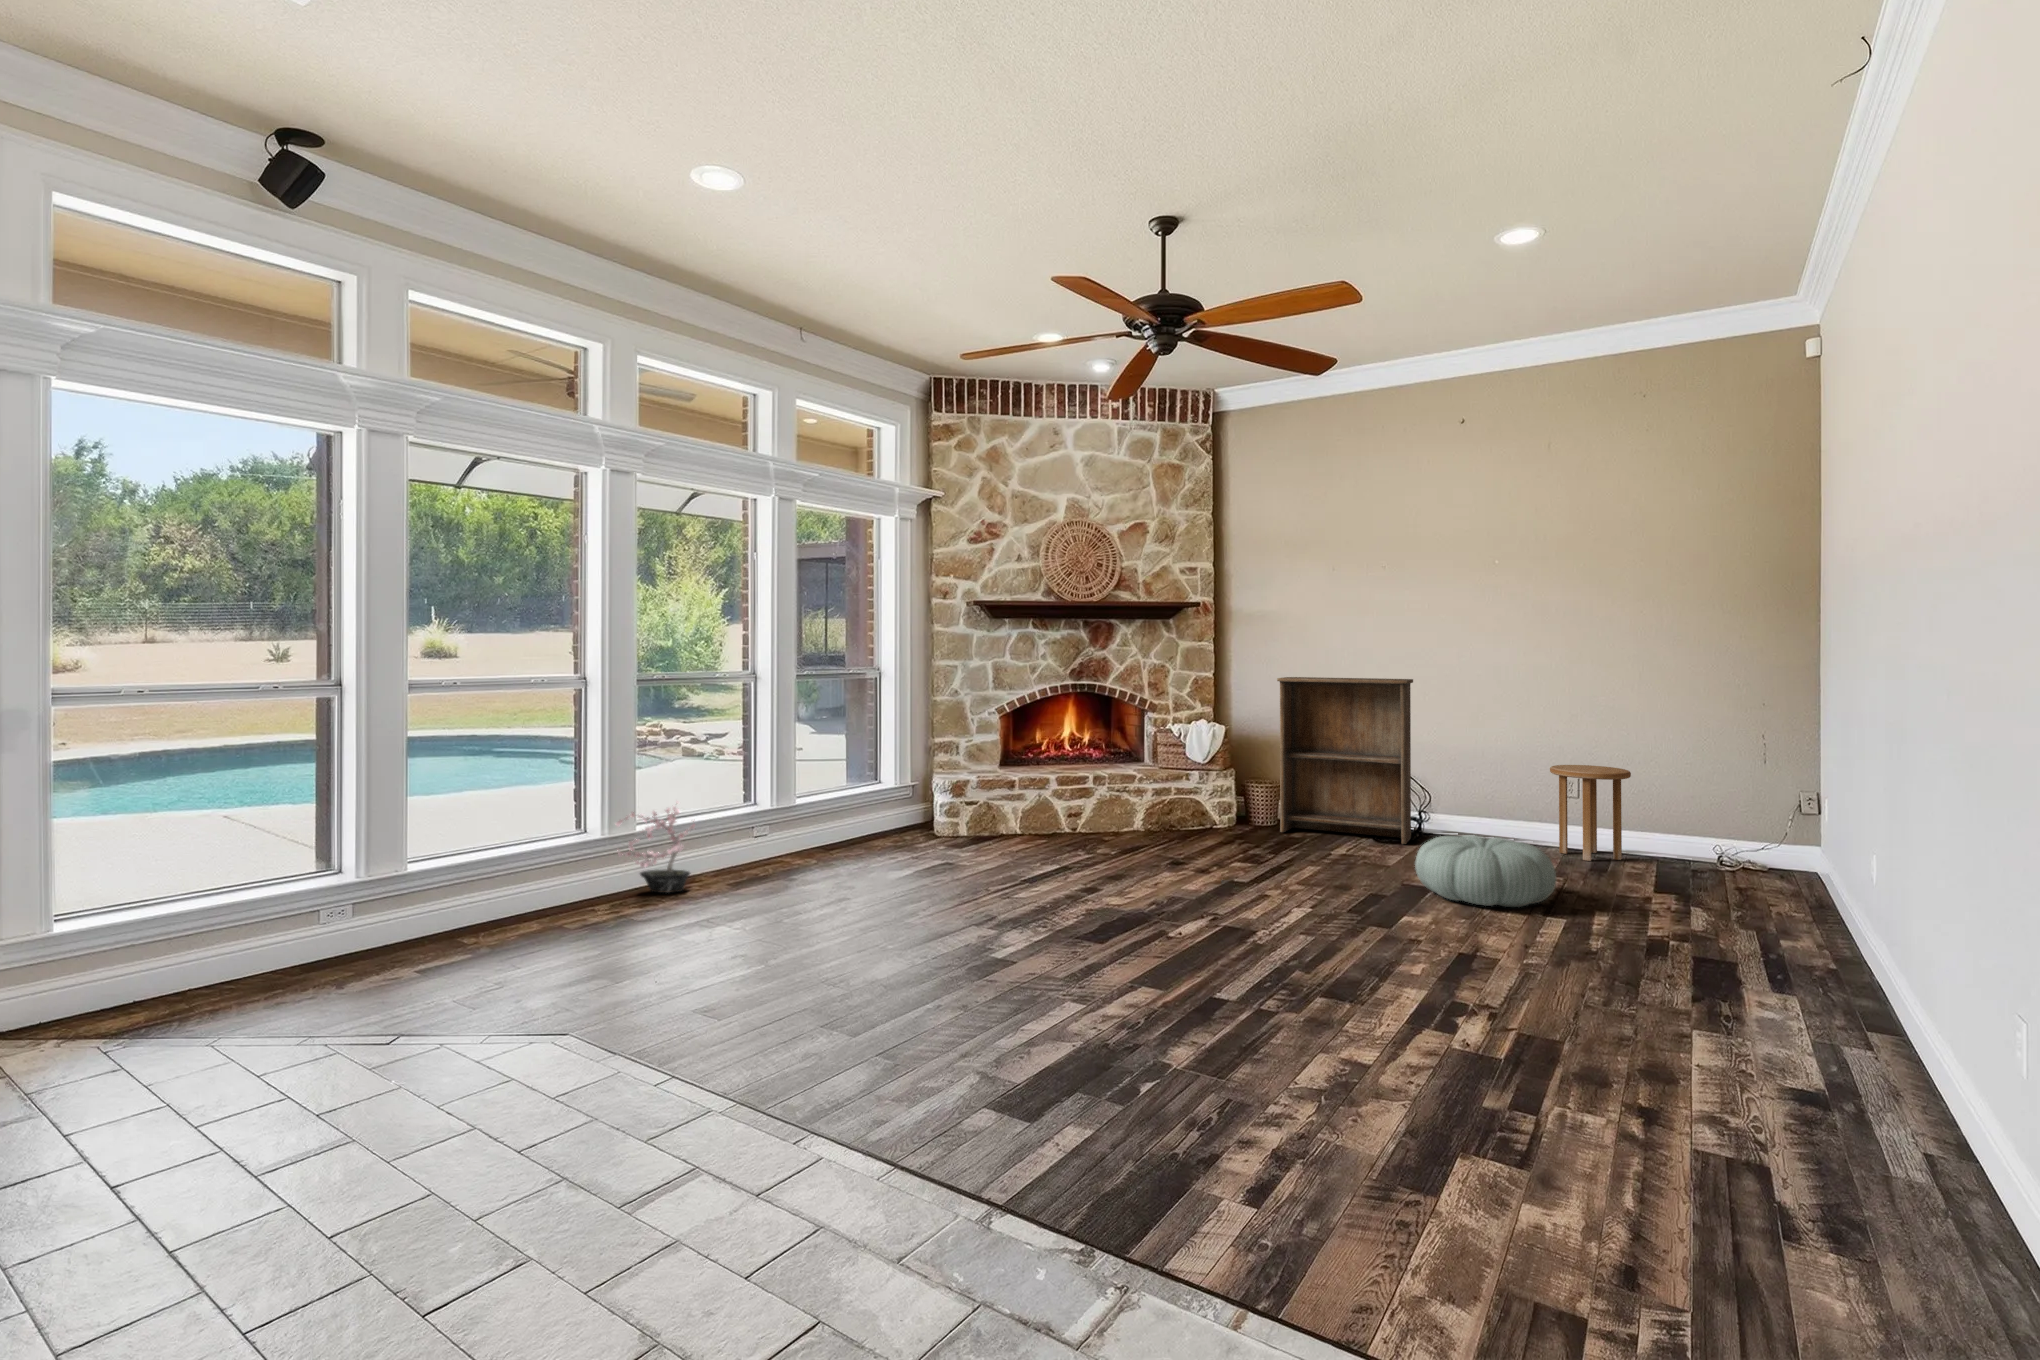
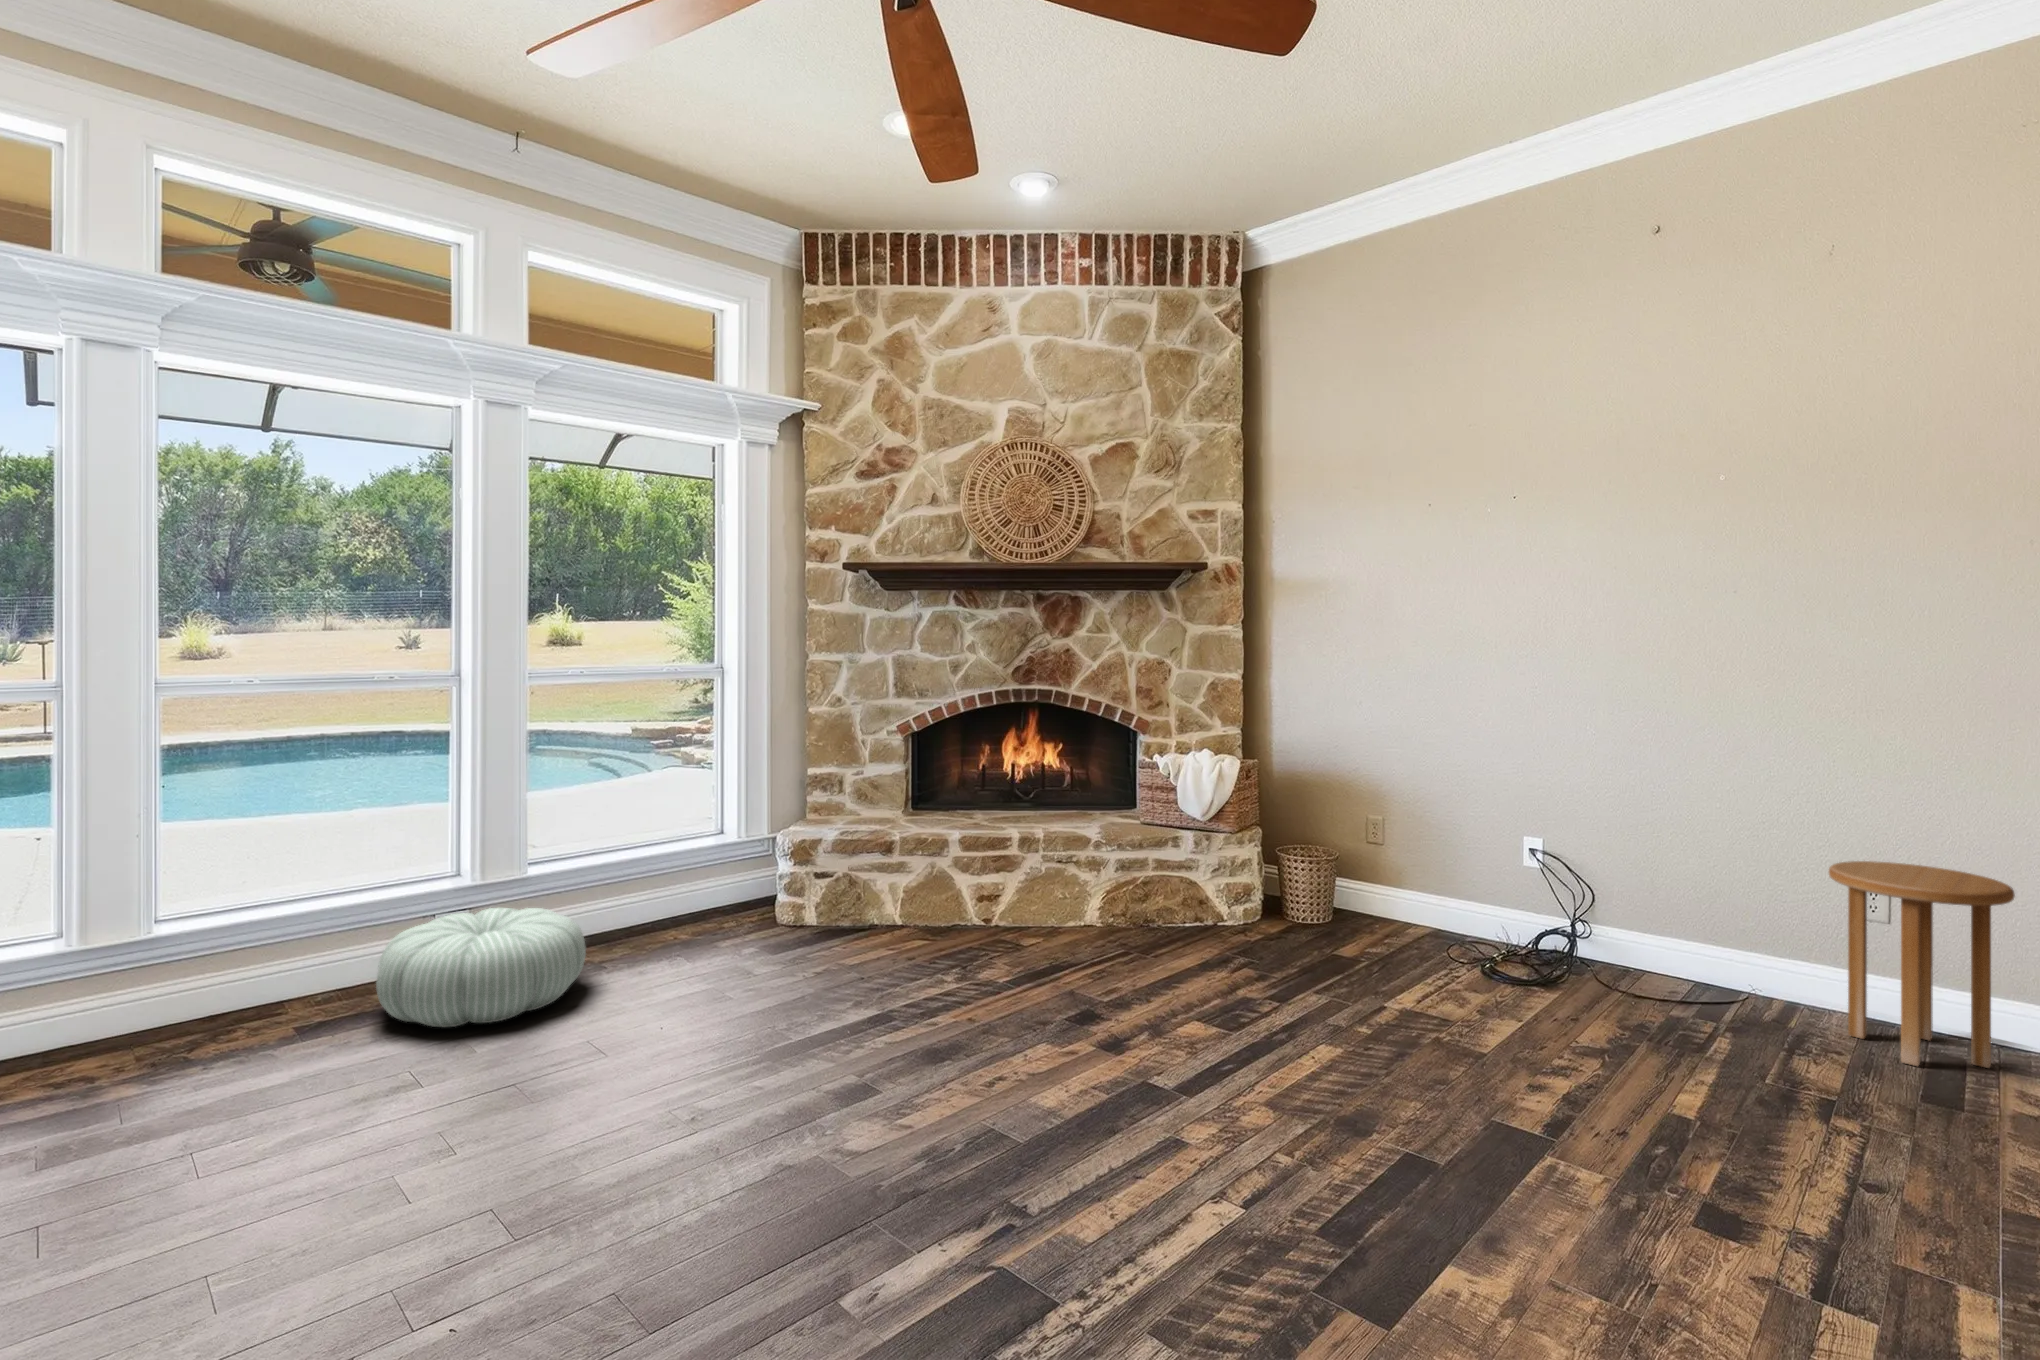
bookshelf: present [1277,677,1413,844] -> none [1317,684,1559,989]
potted plant: present [616,806,695,893] -> none [61,871,256,1031]
pouf: present [1415,835,1556,907] -> present [376,908,586,1027]

